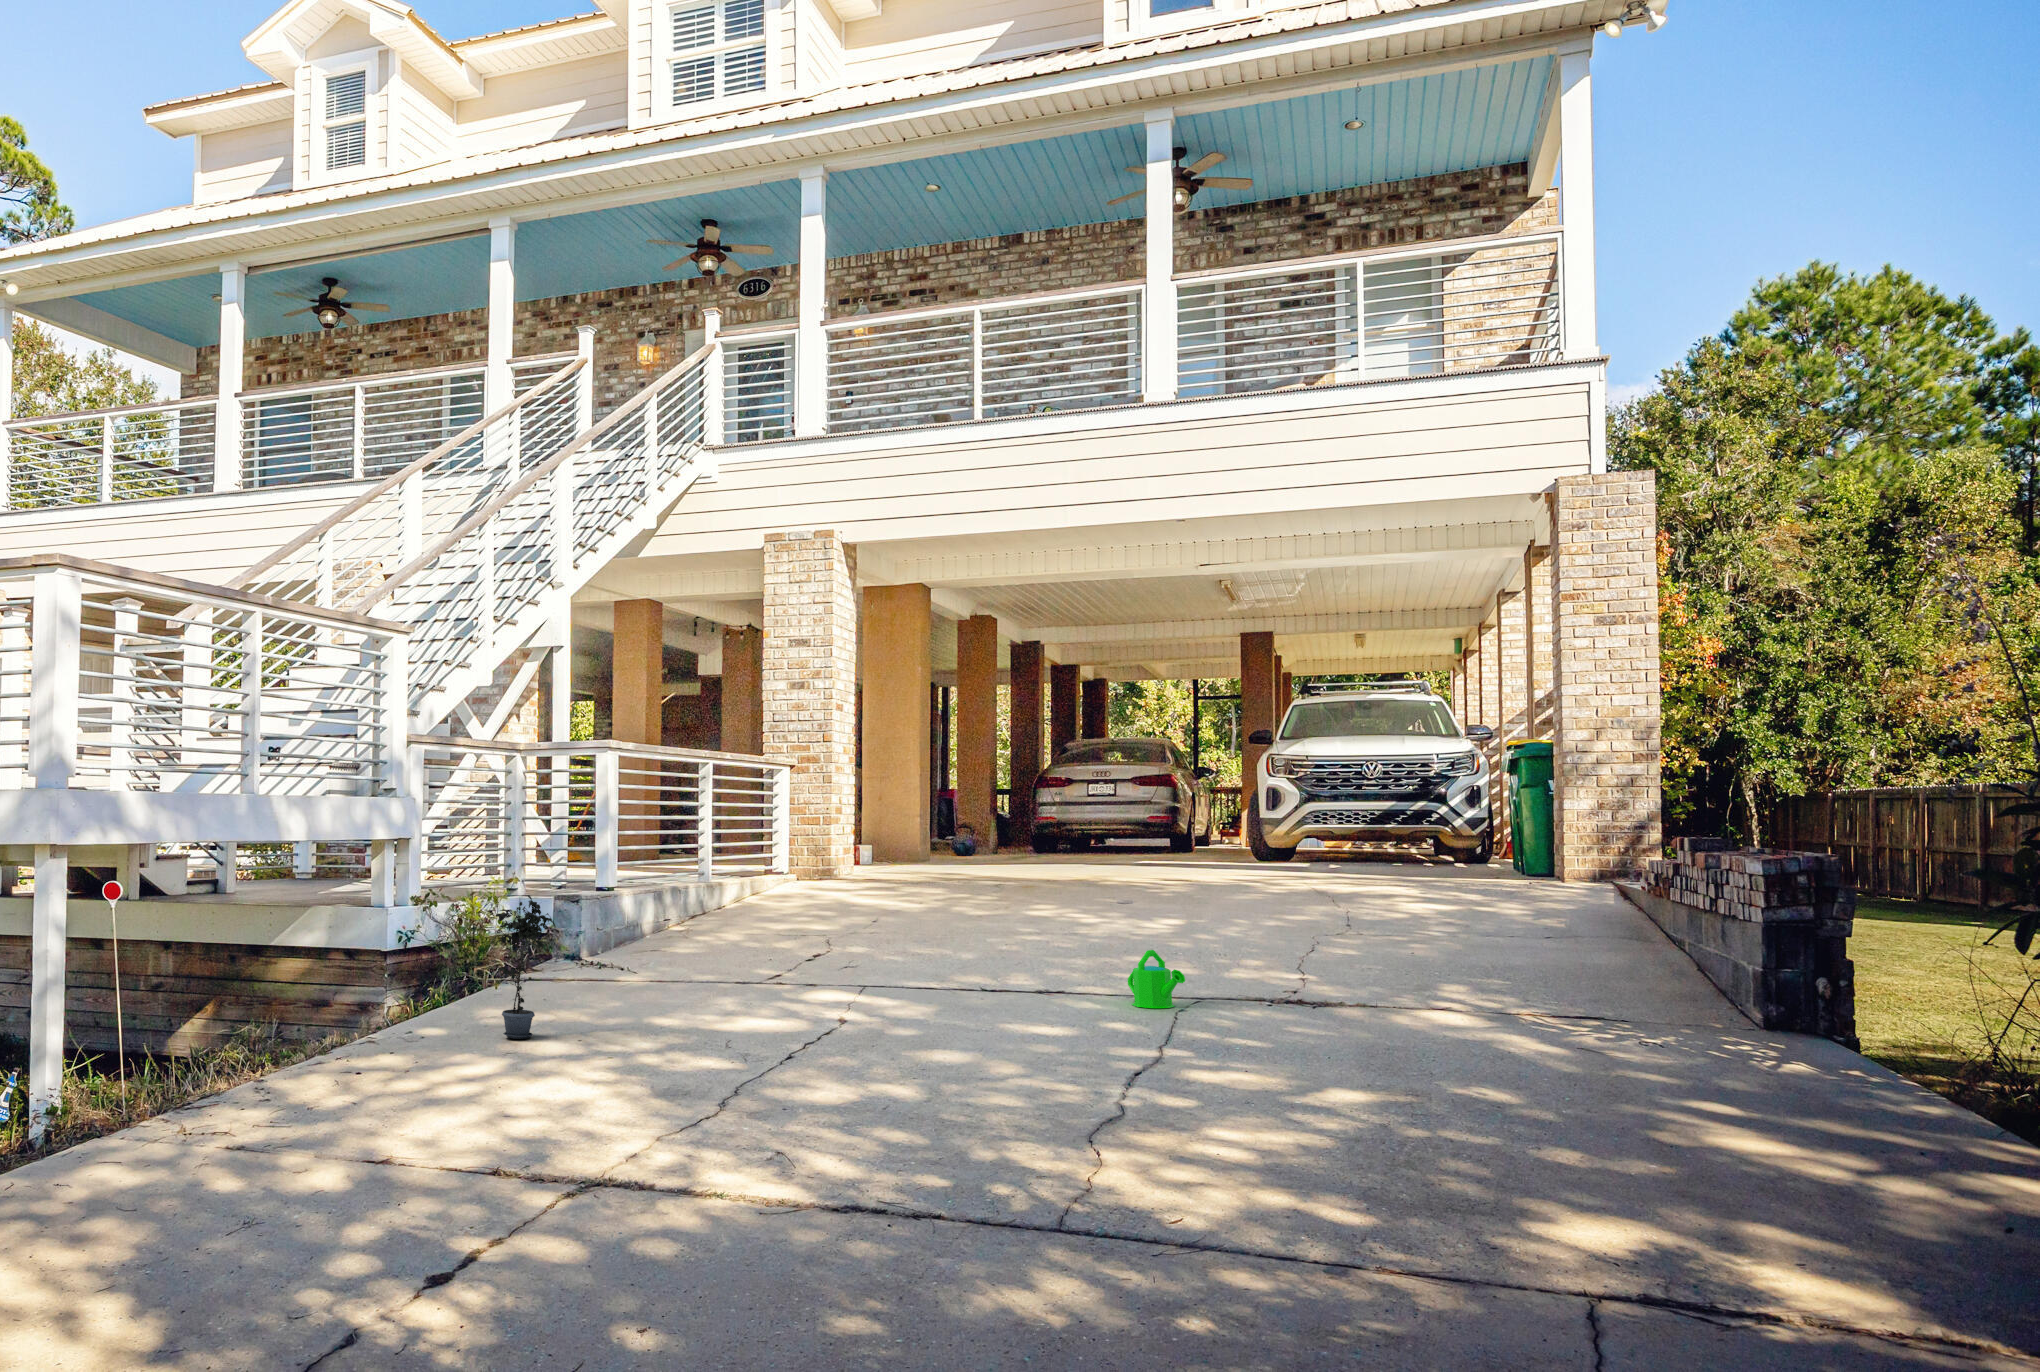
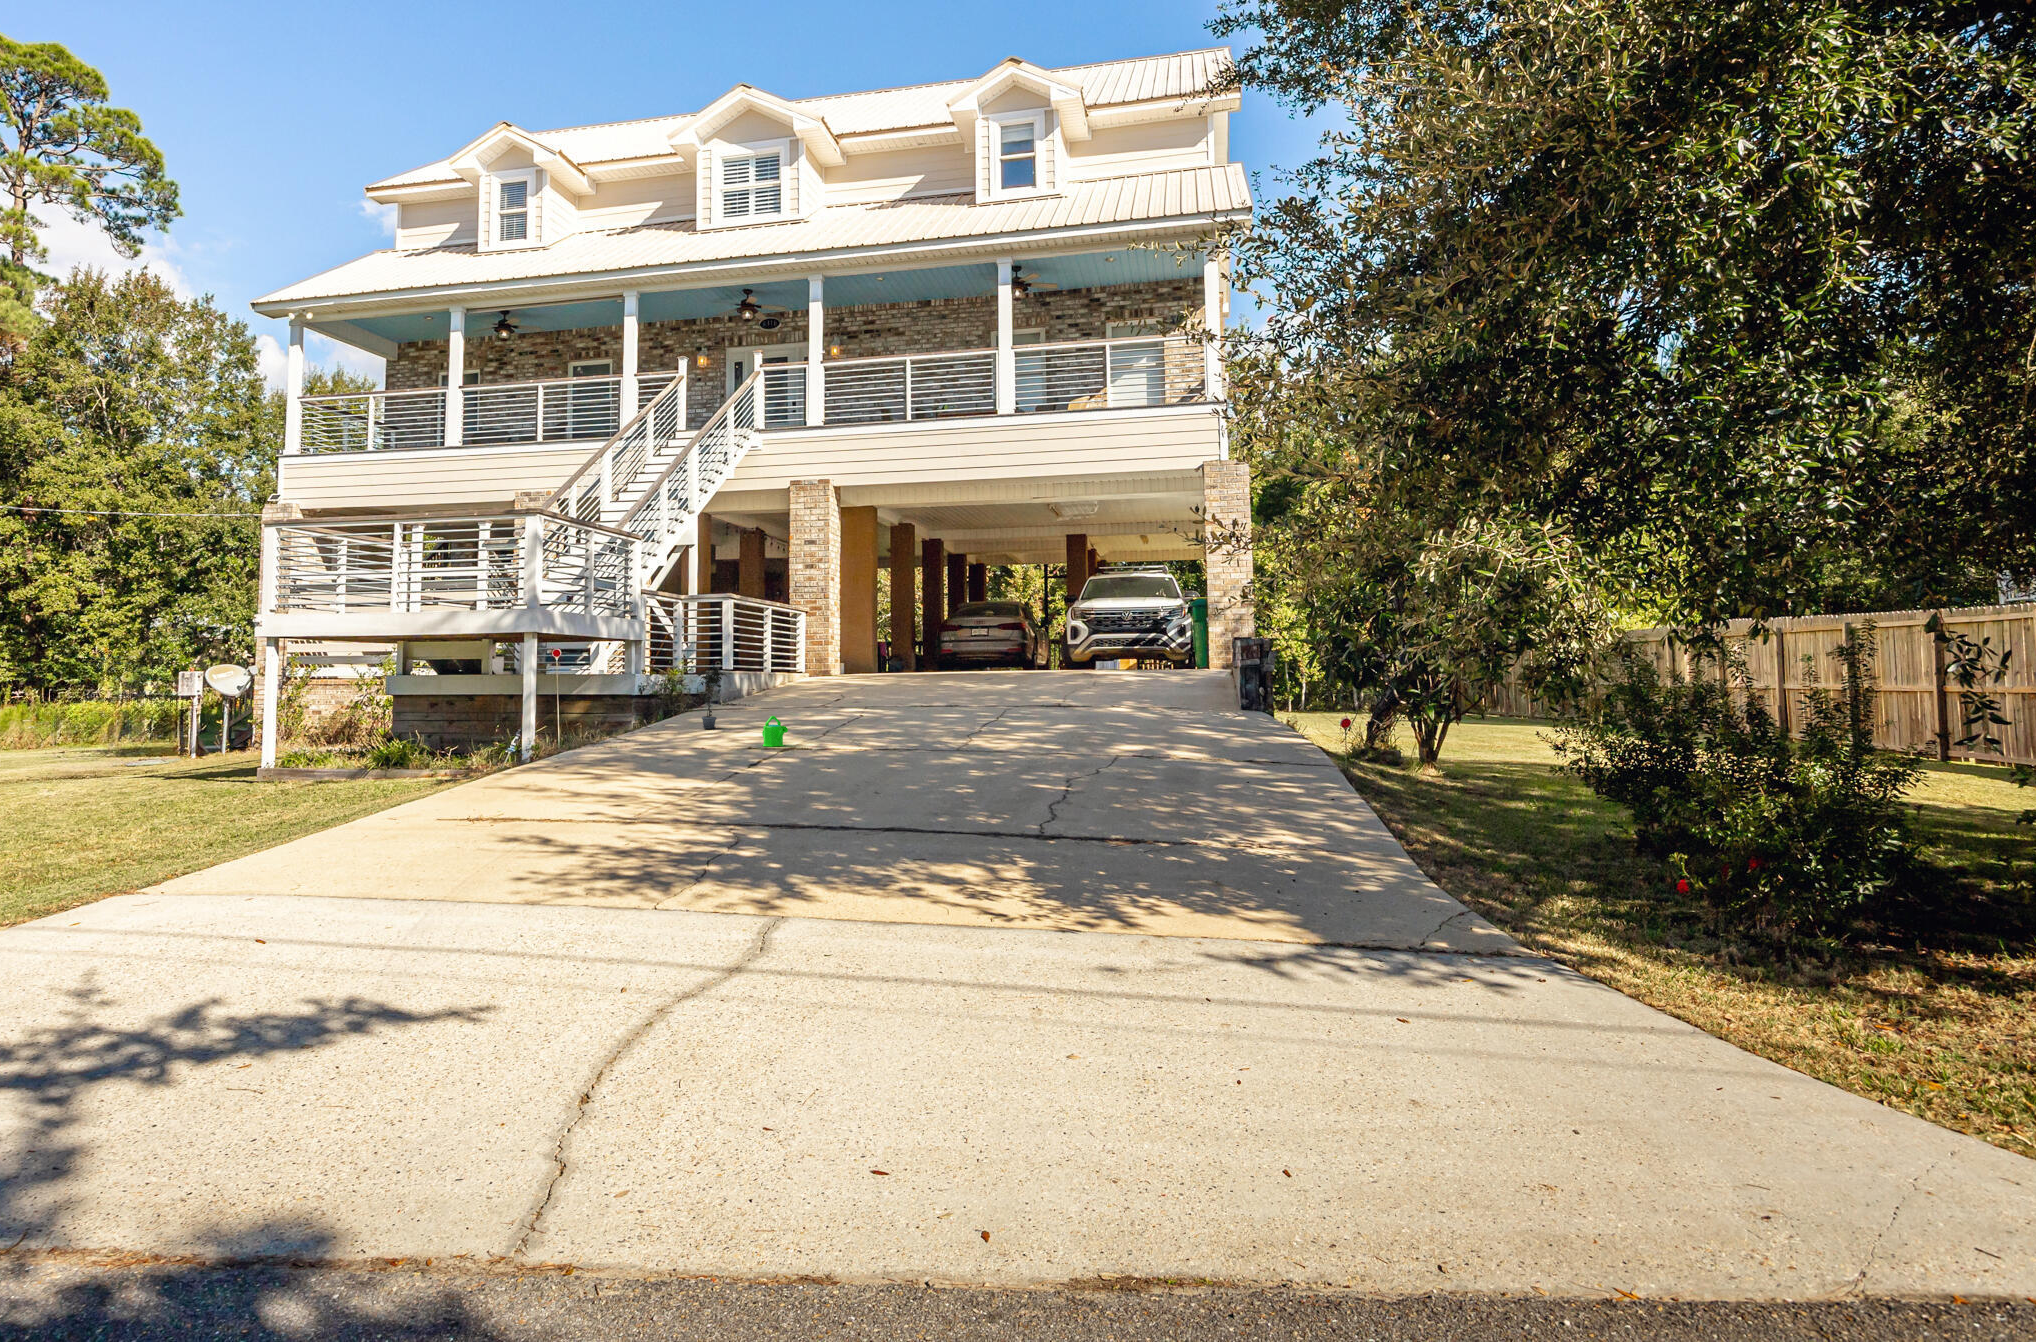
watering can: present [1128,950,1185,1008] -> present [762,716,788,747]

